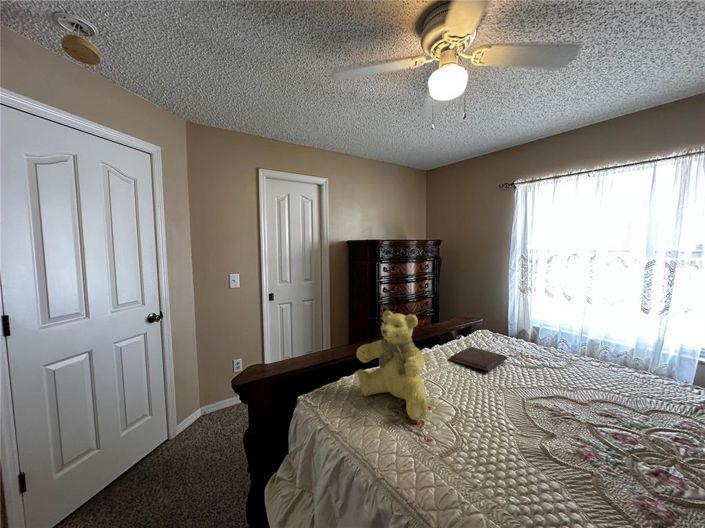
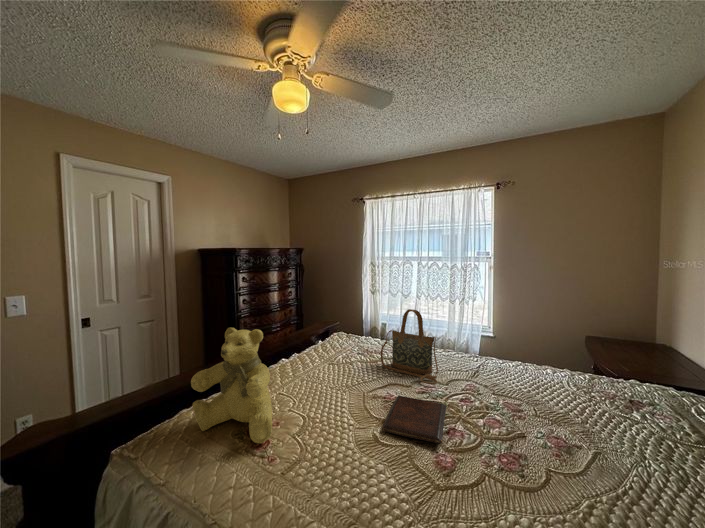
handbag: none [541,312,632,411] -> present [381,309,438,384]
book: present [450,347,508,371] -> present [383,396,446,443]

